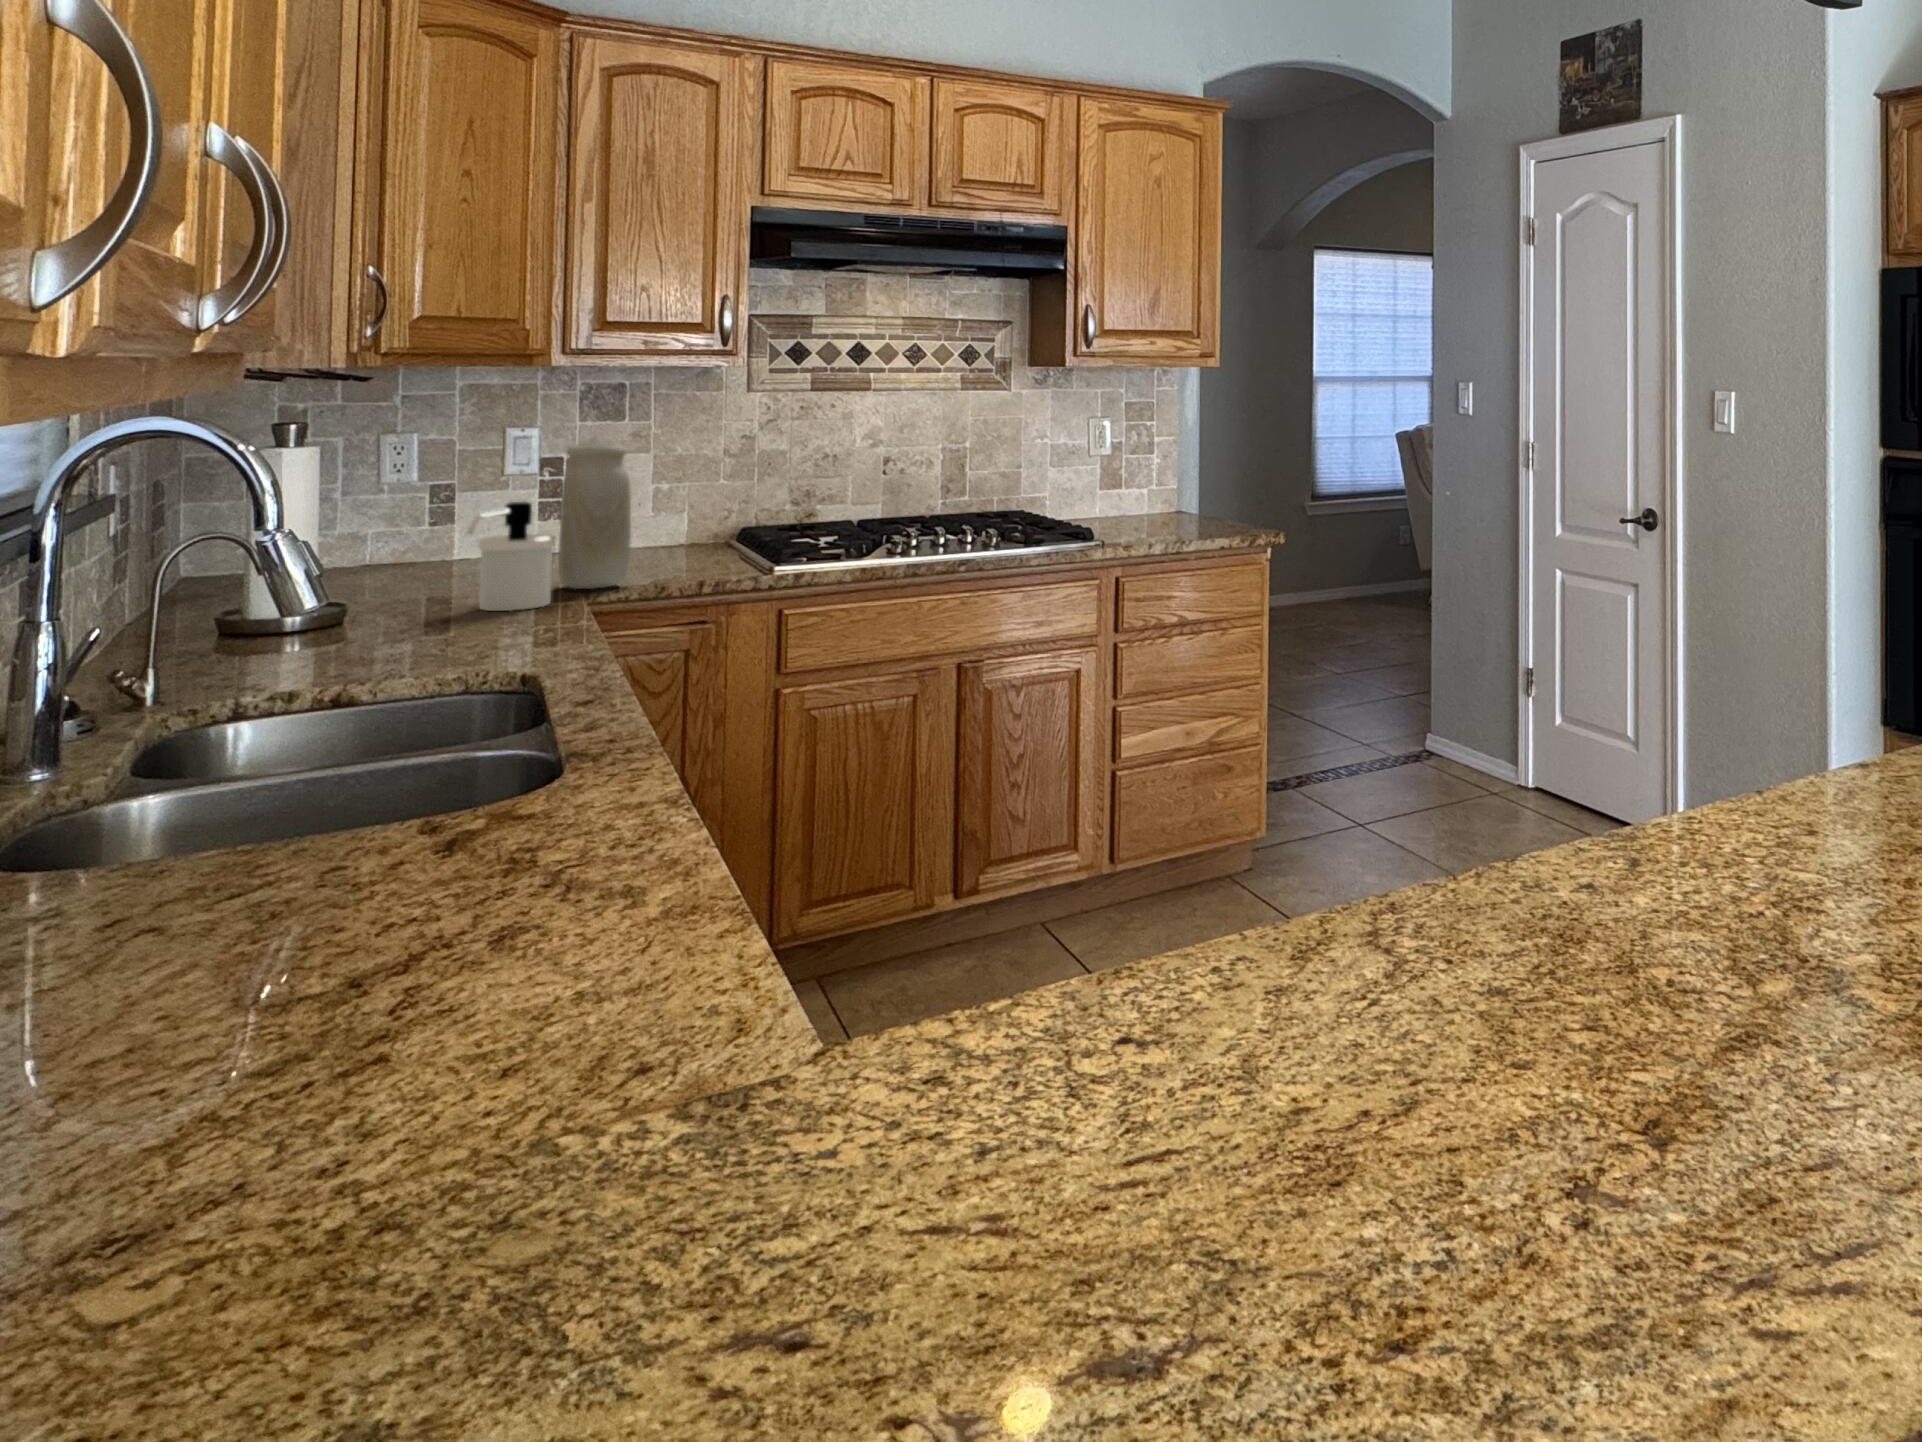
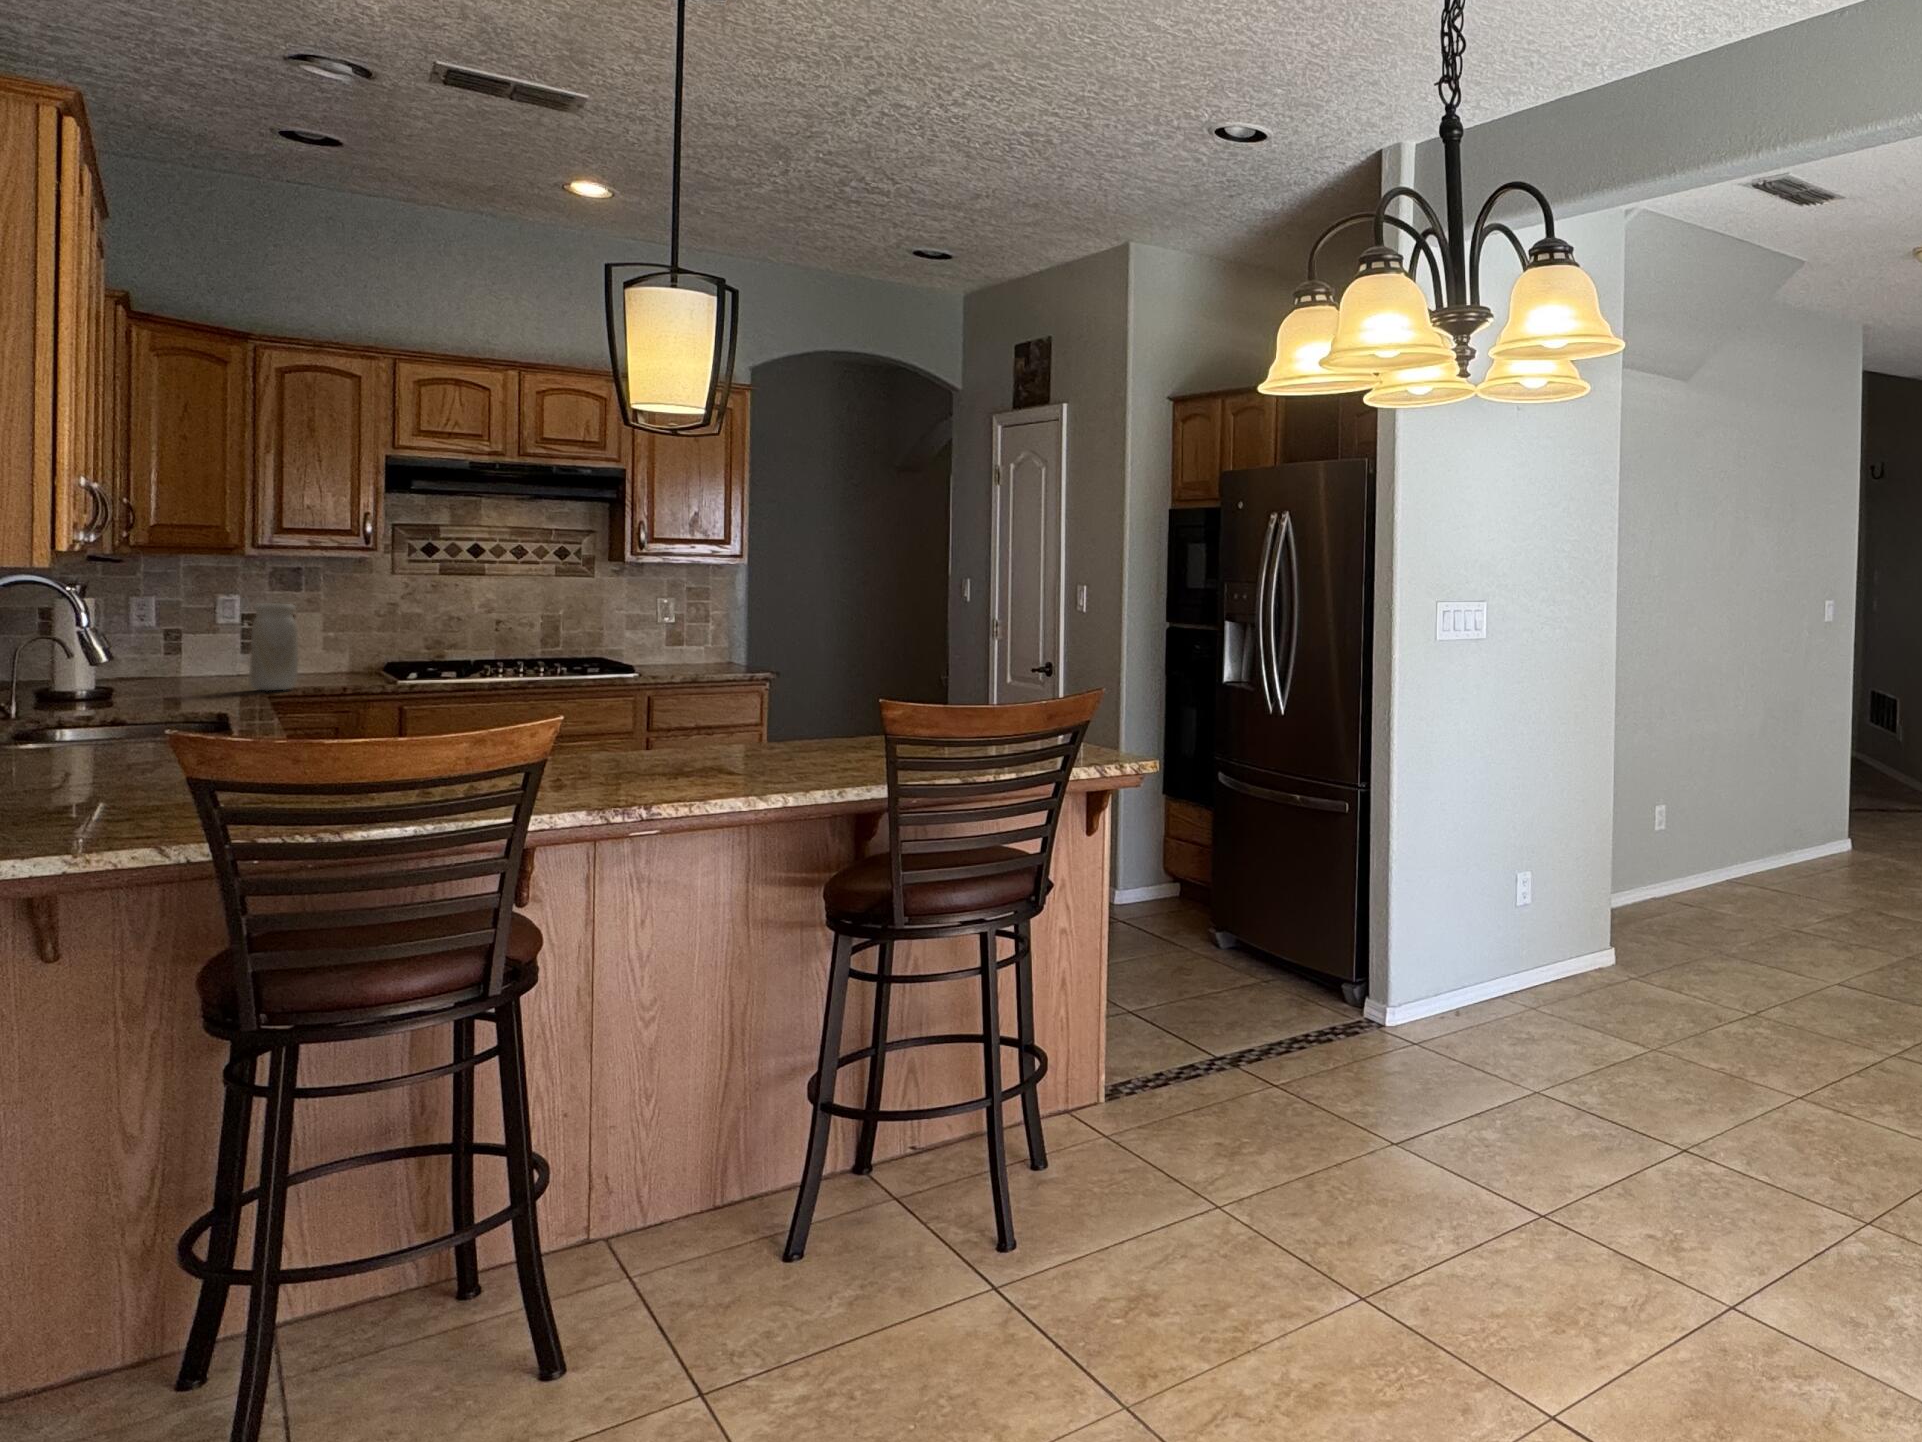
soap dispenser: present [468,502,555,611] -> none [185,635,244,697]

